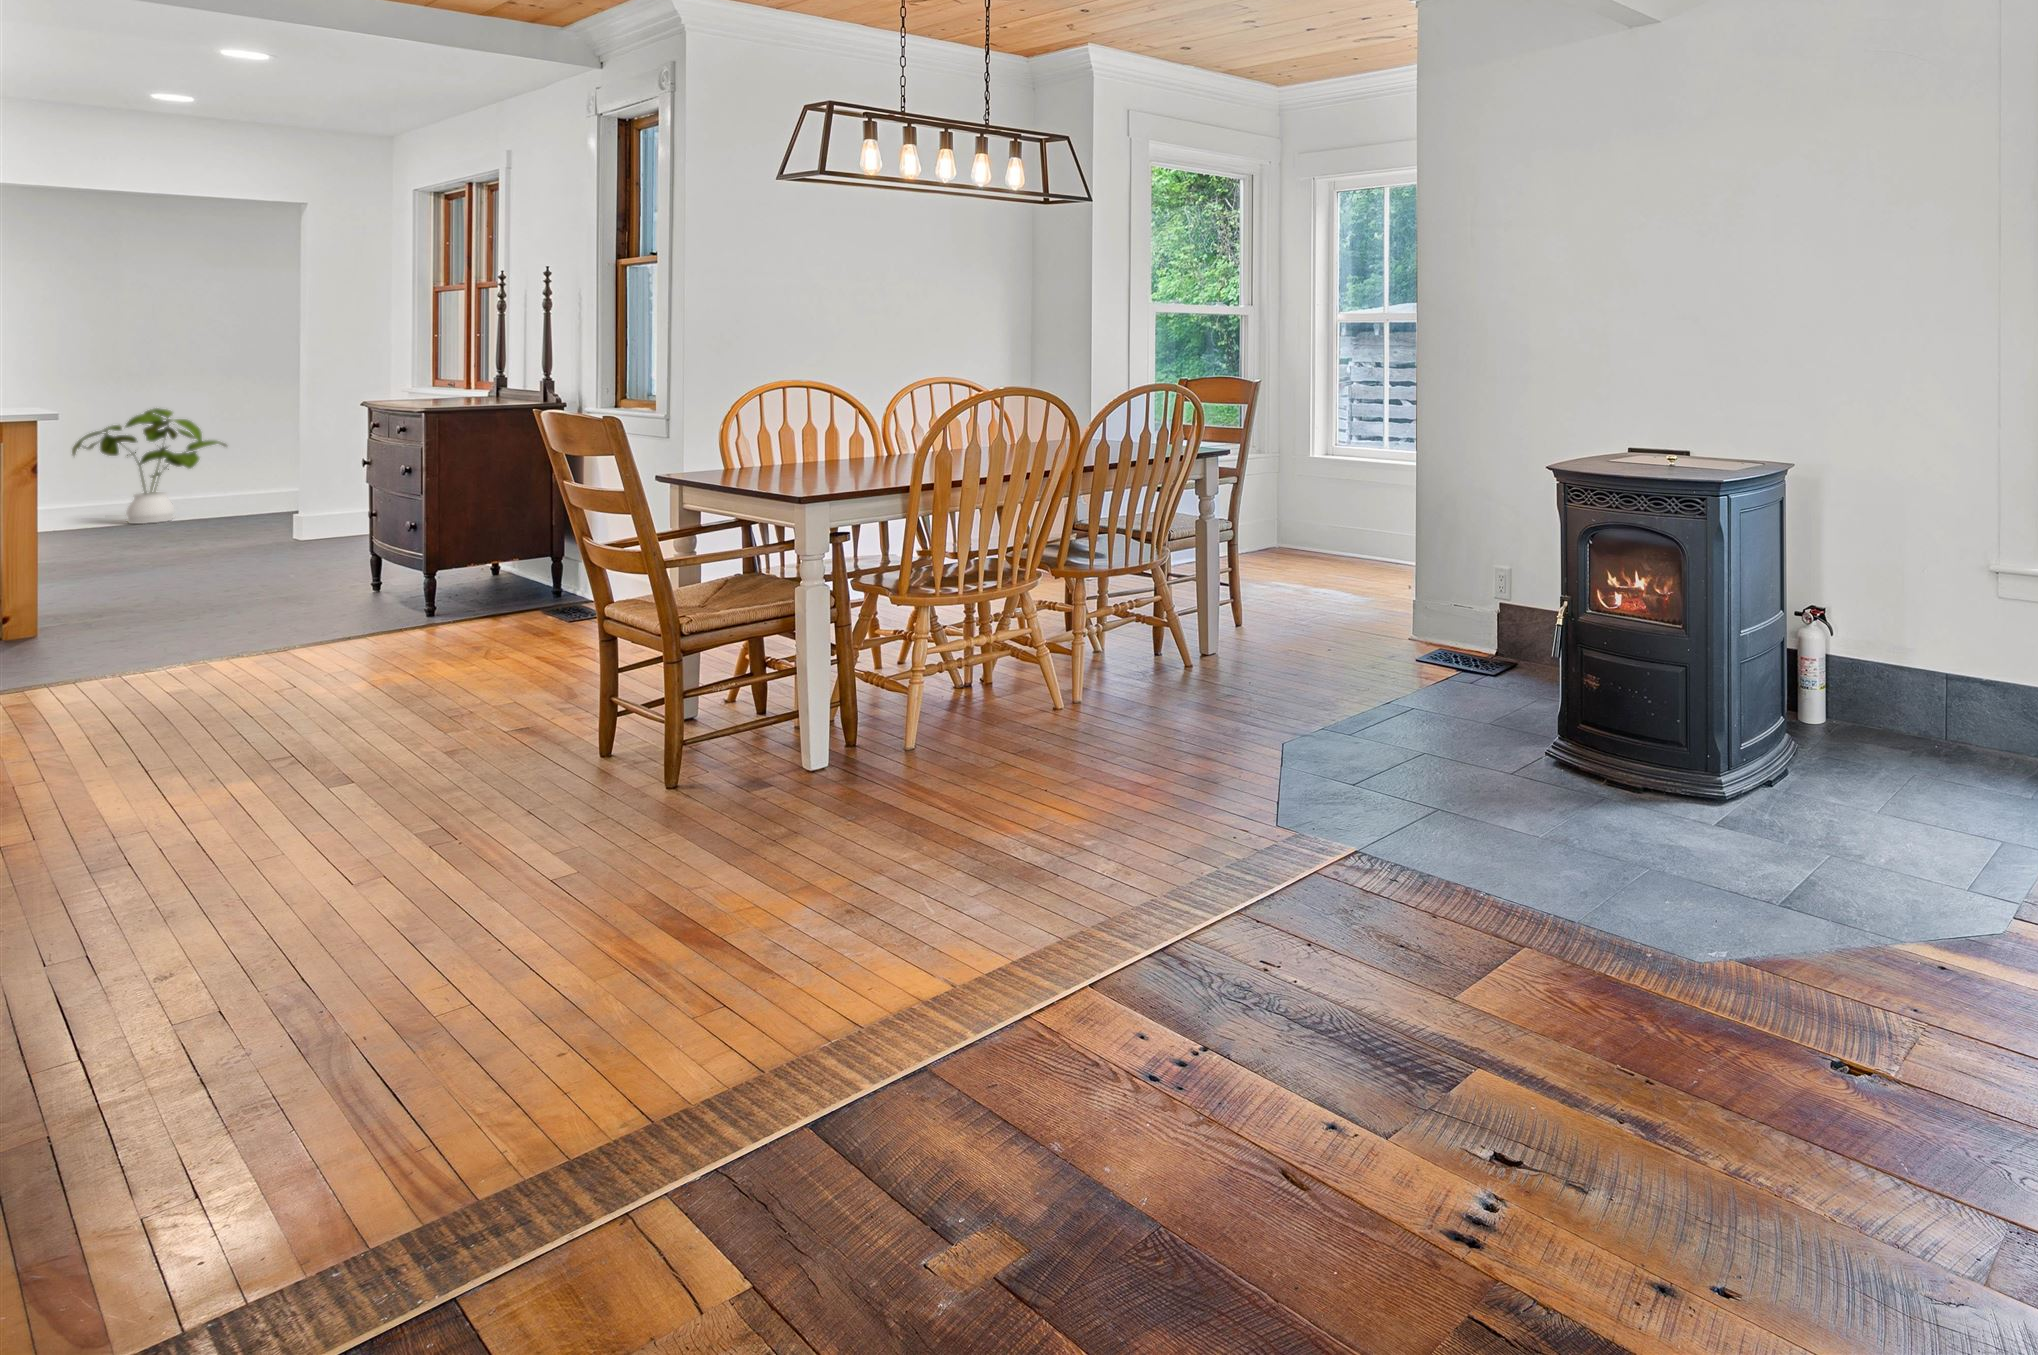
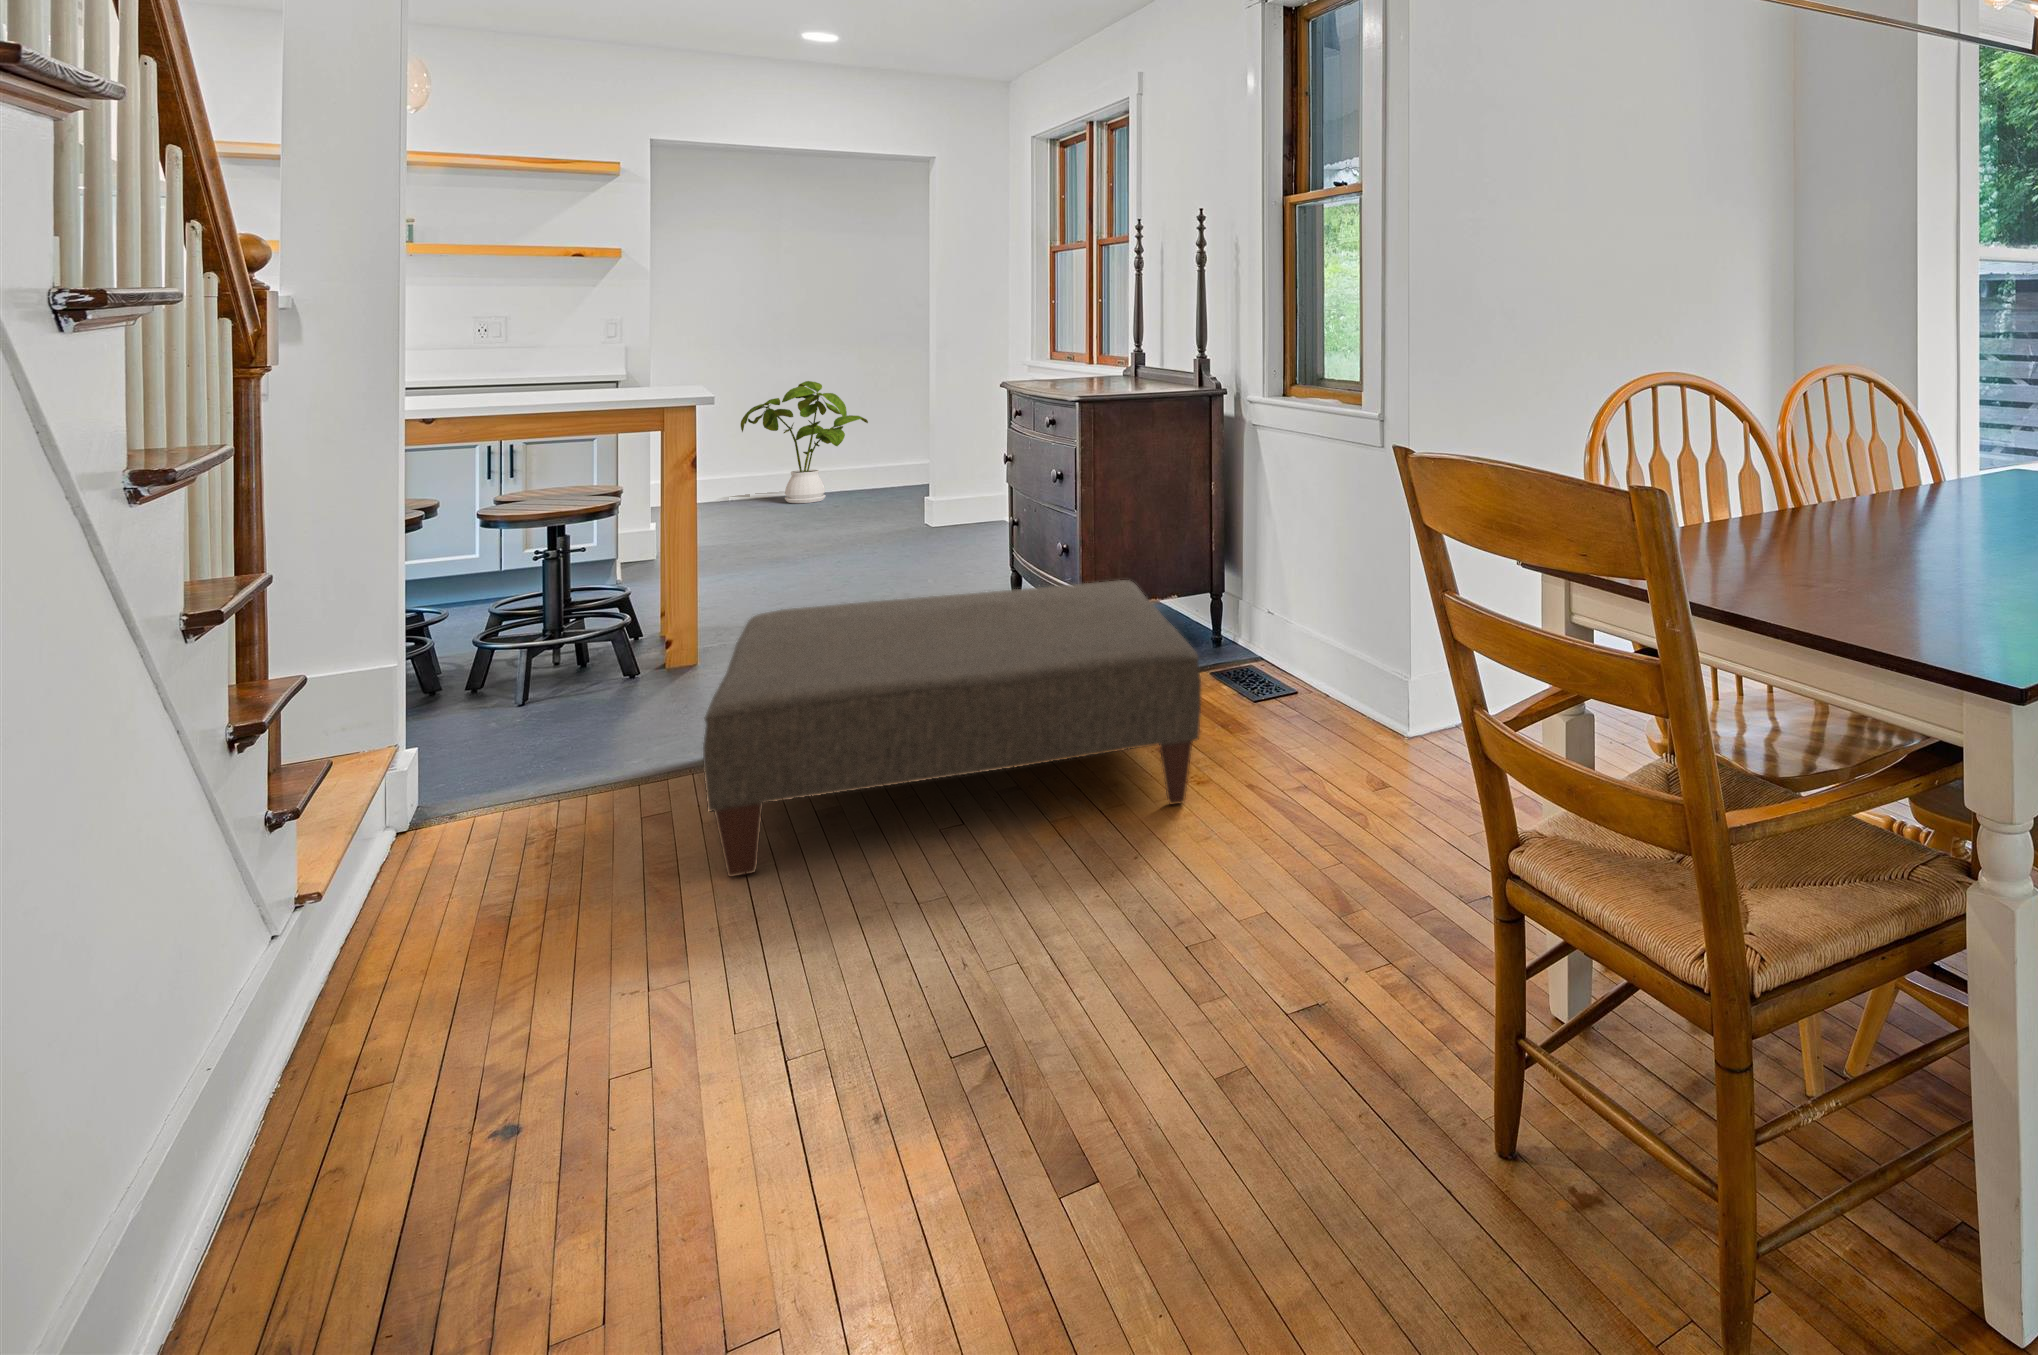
ottoman: none [69,539,493,723] -> present [703,580,1201,877]

